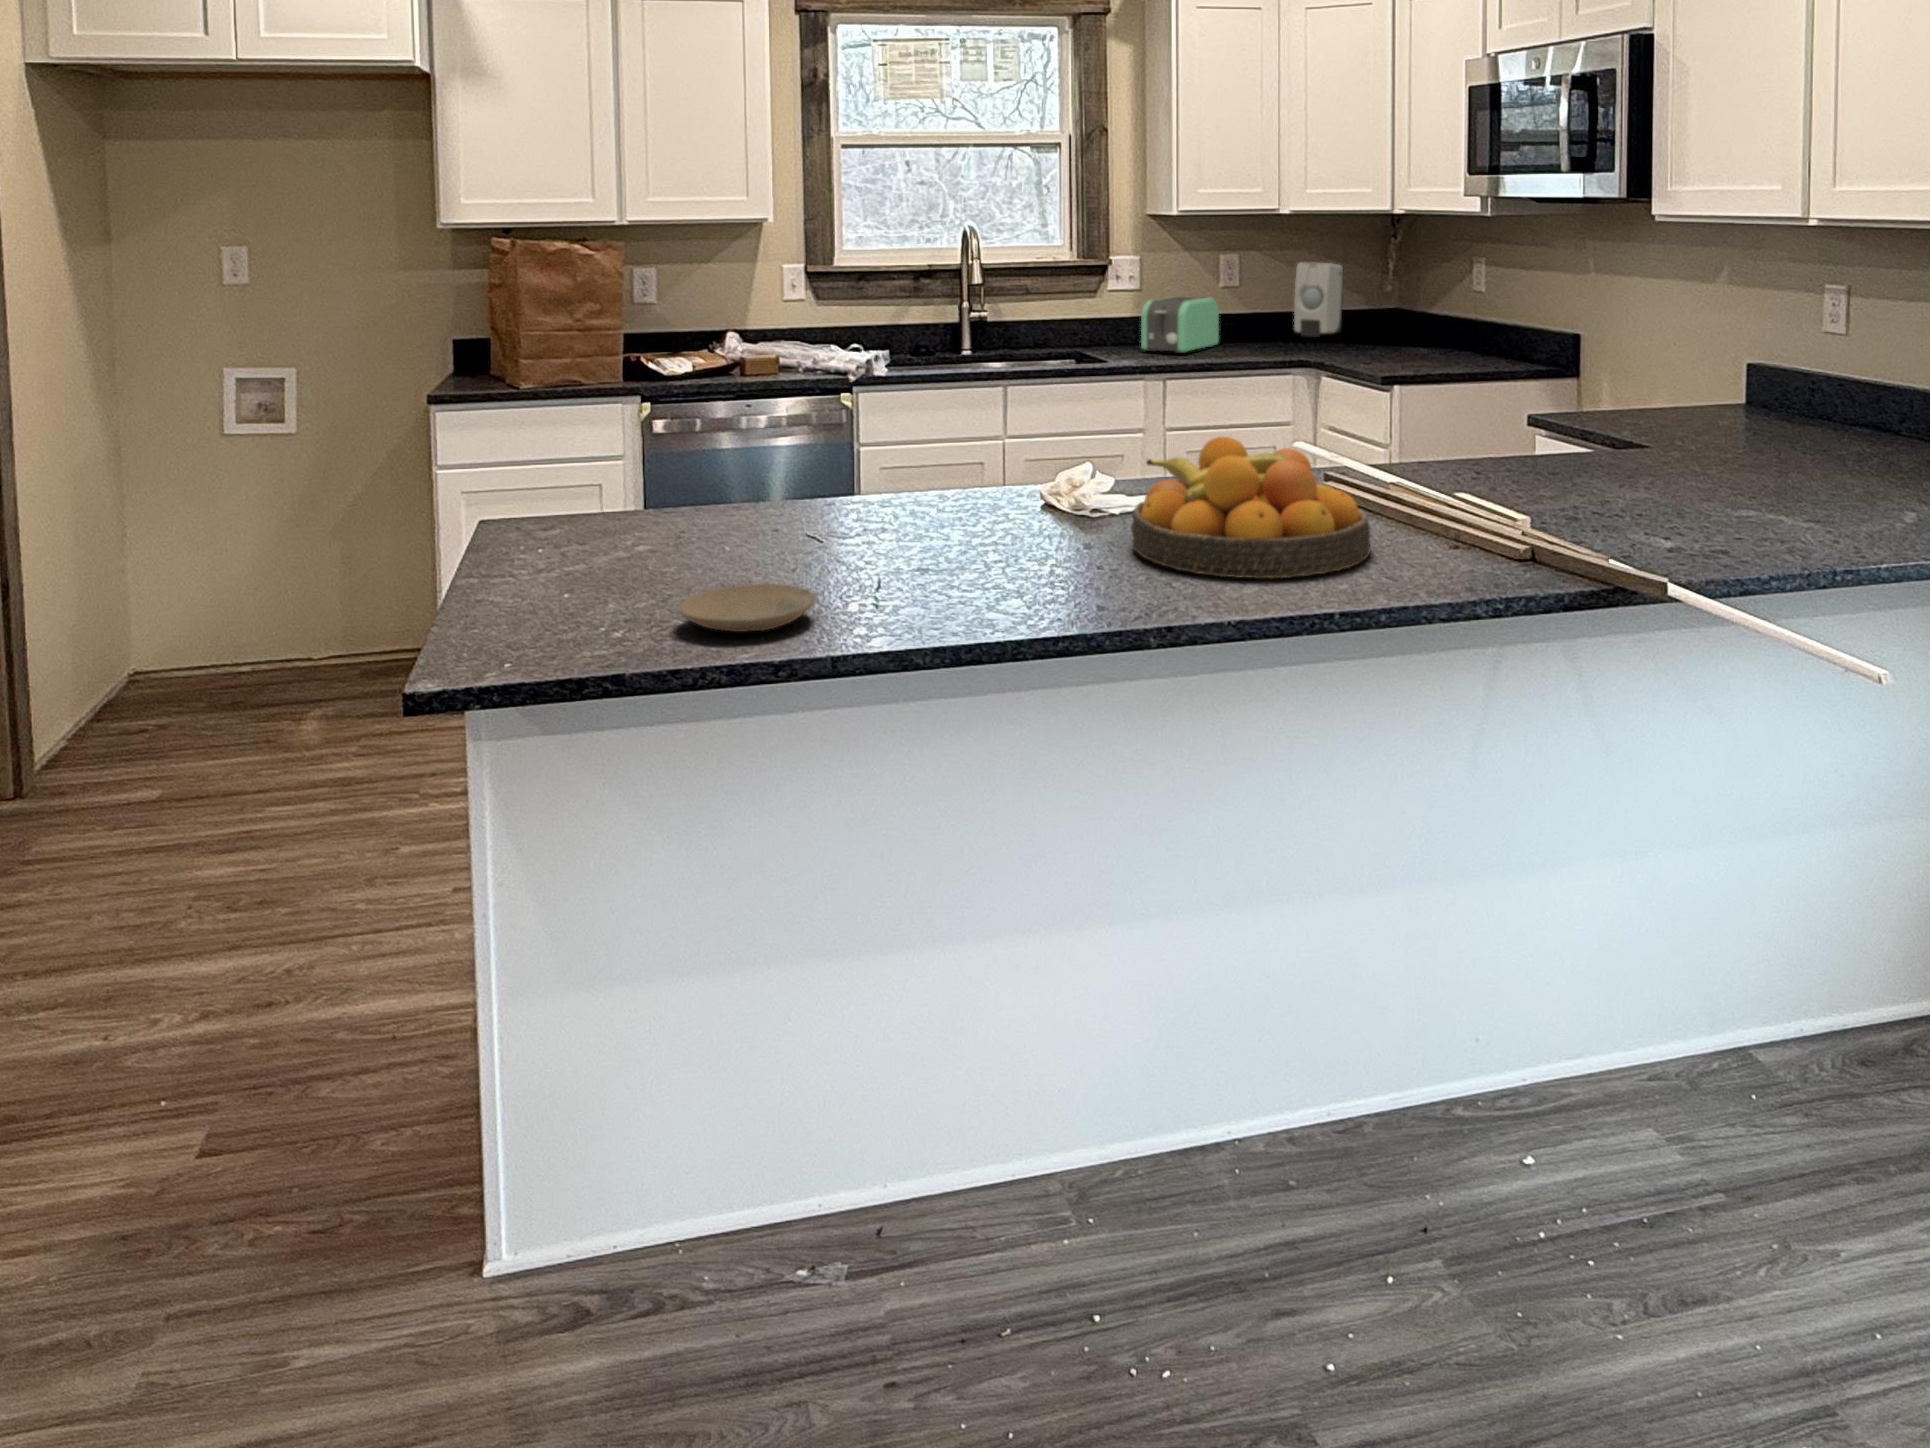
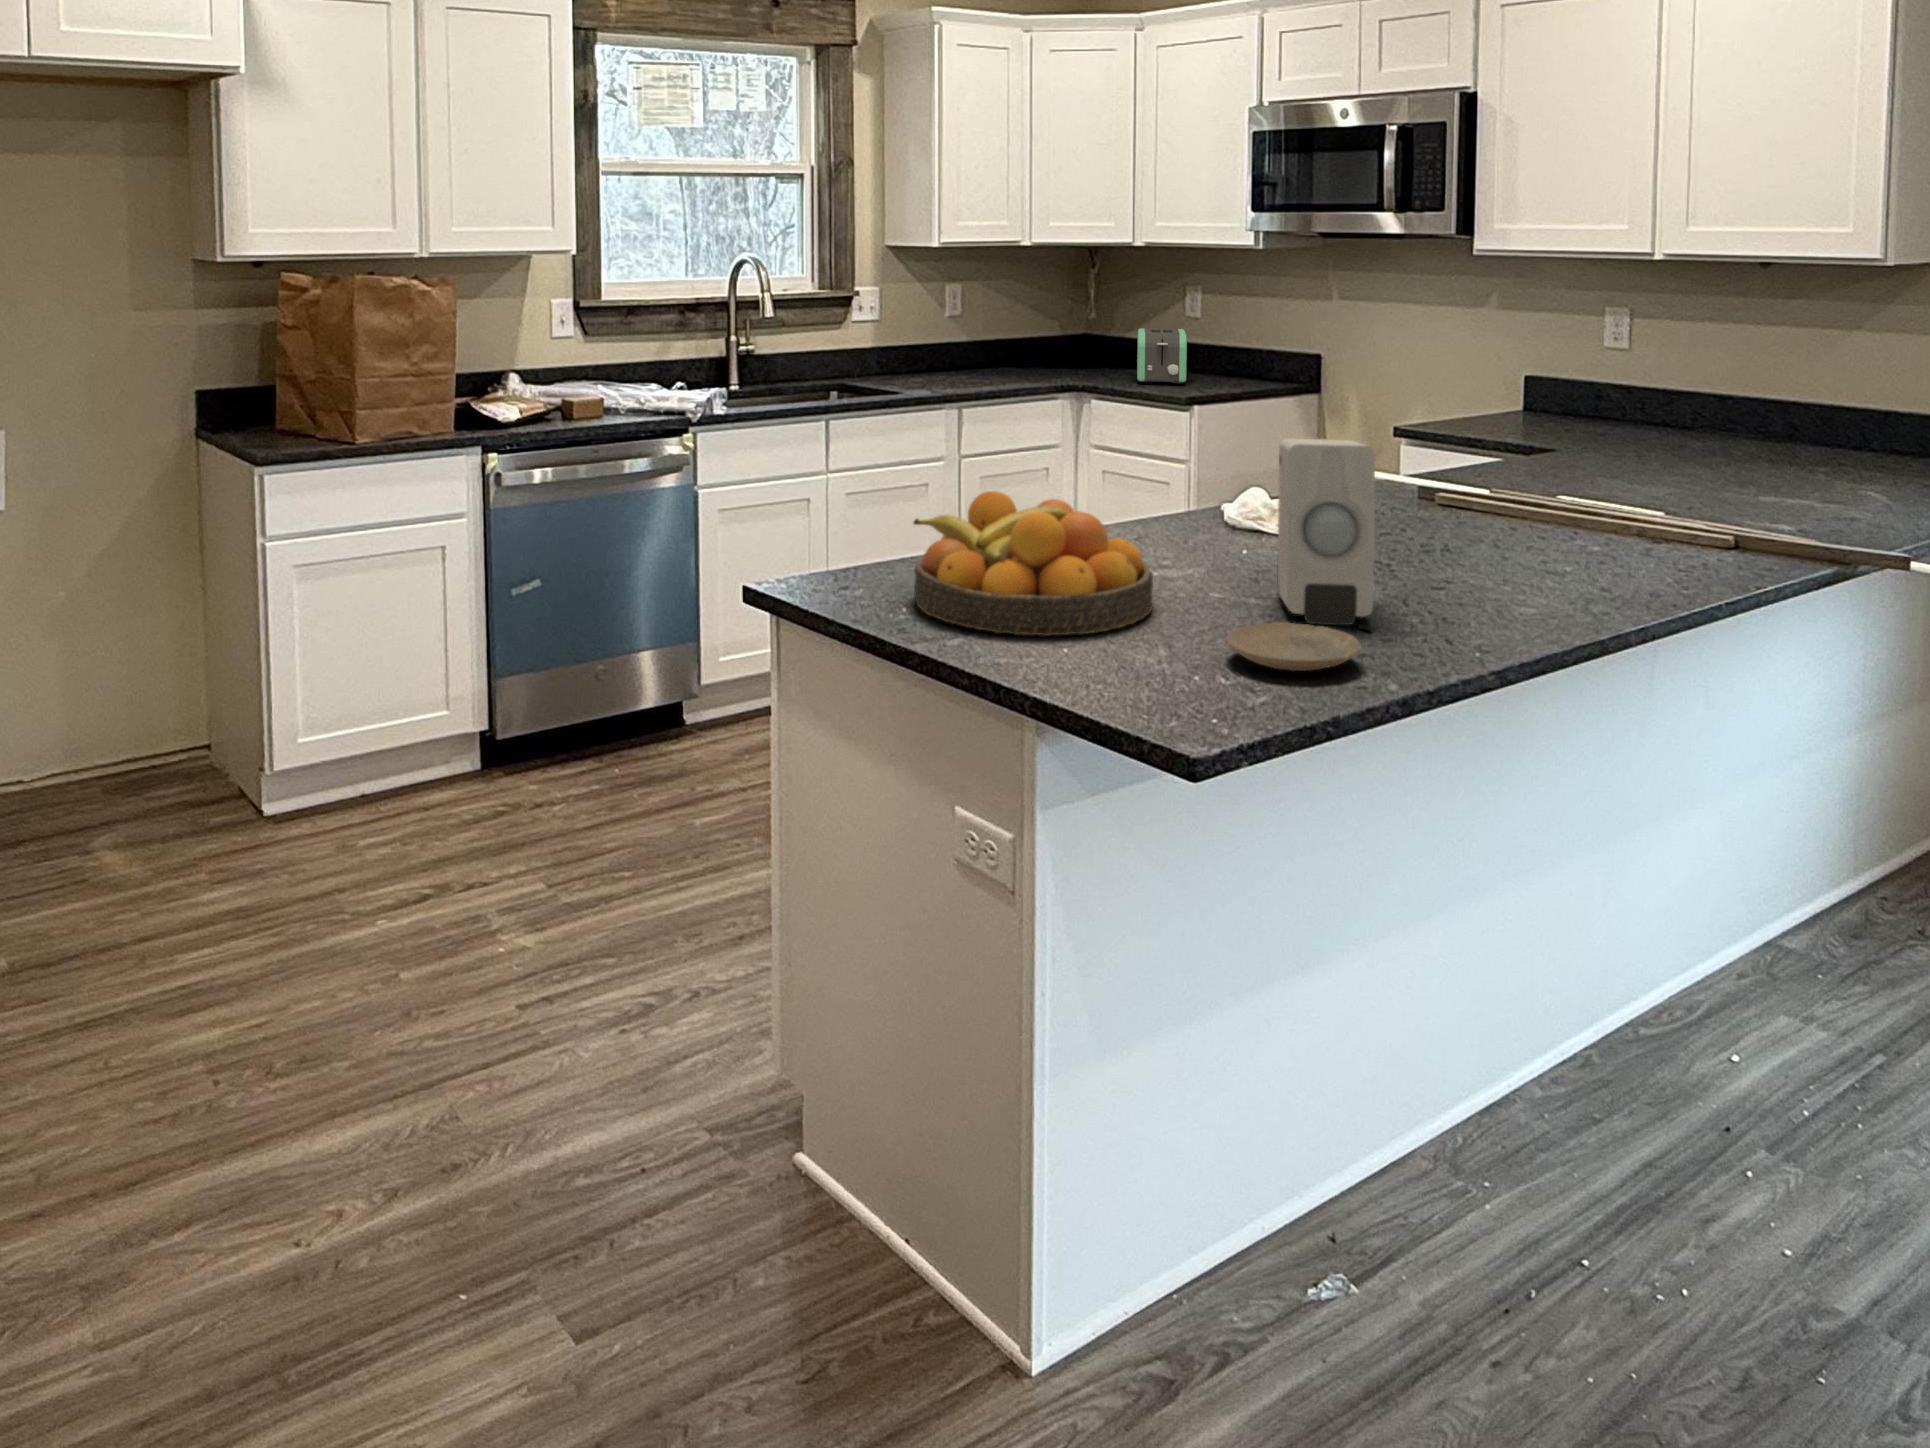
soap dispenser: present [1294,262,1344,337] -> present [1278,439,1375,625]
toaster: present [1141,297,1219,353] -> present [1137,328,1187,383]
fruit bowl: present [1131,437,1370,579] -> present [914,491,1153,636]

